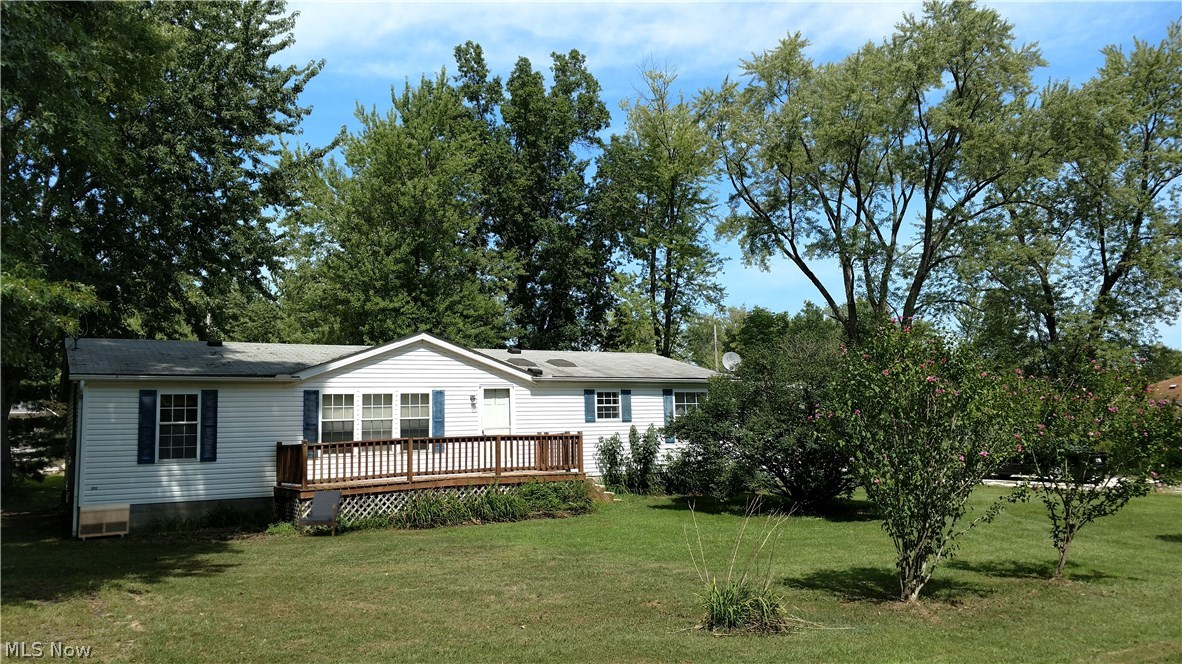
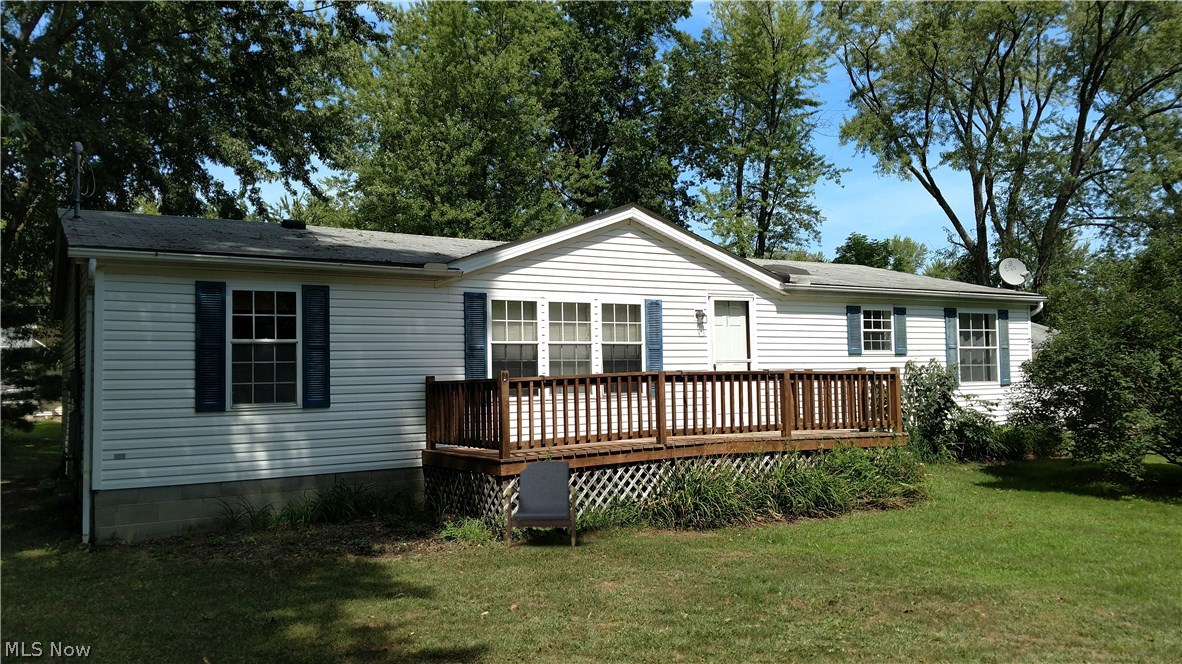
storage bench: present [78,503,130,540] -> none [100,481,191,552]

